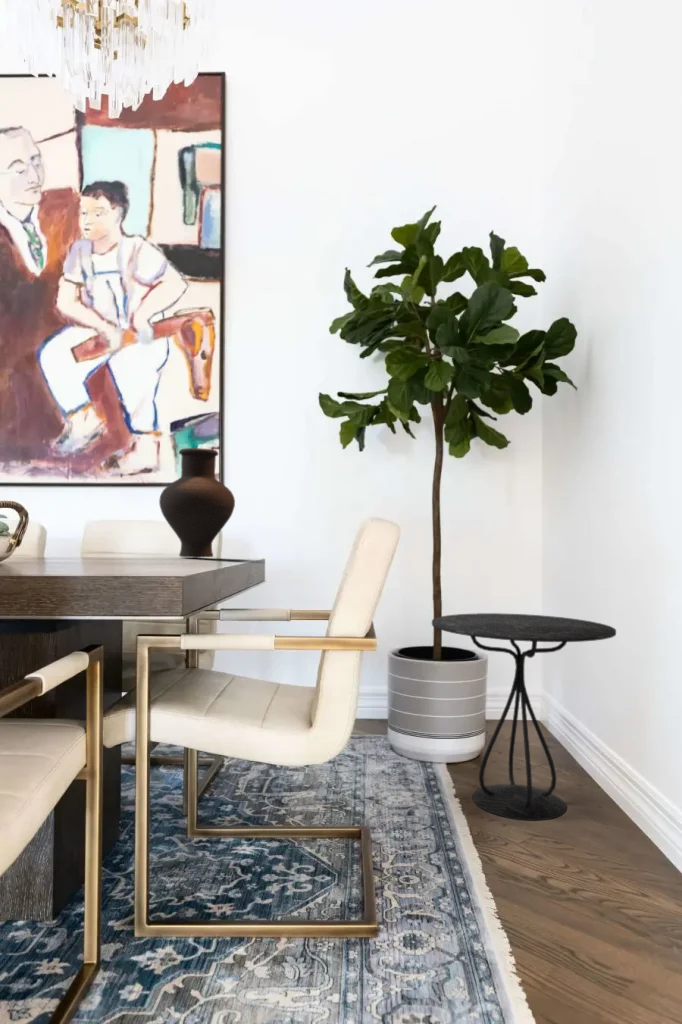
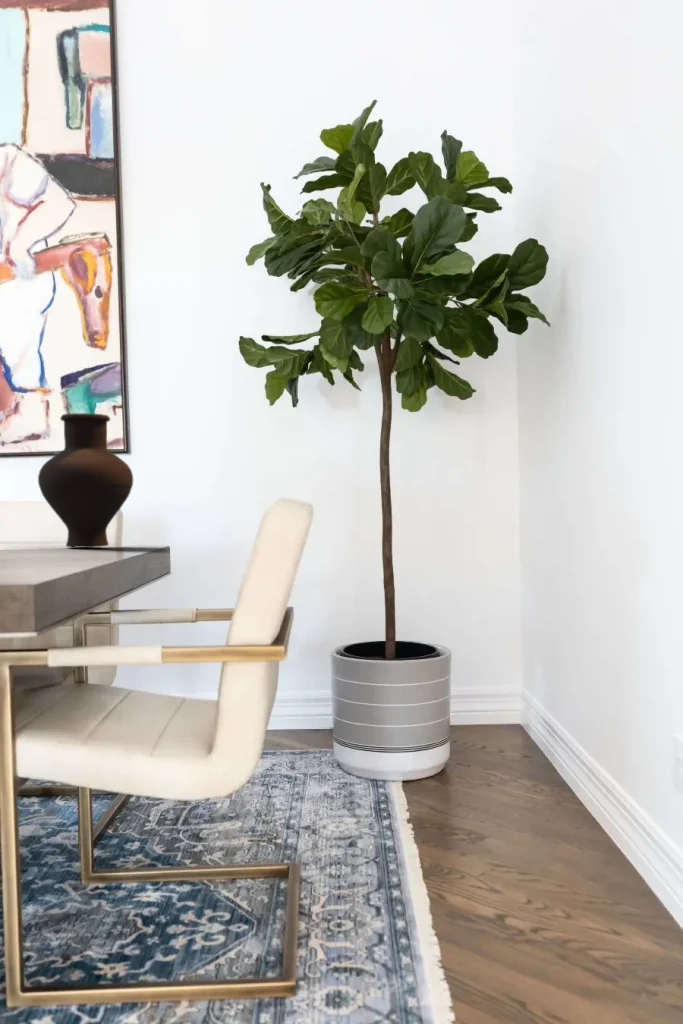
side table: present [432,613,616,821] -> none [375,602,592,846]

